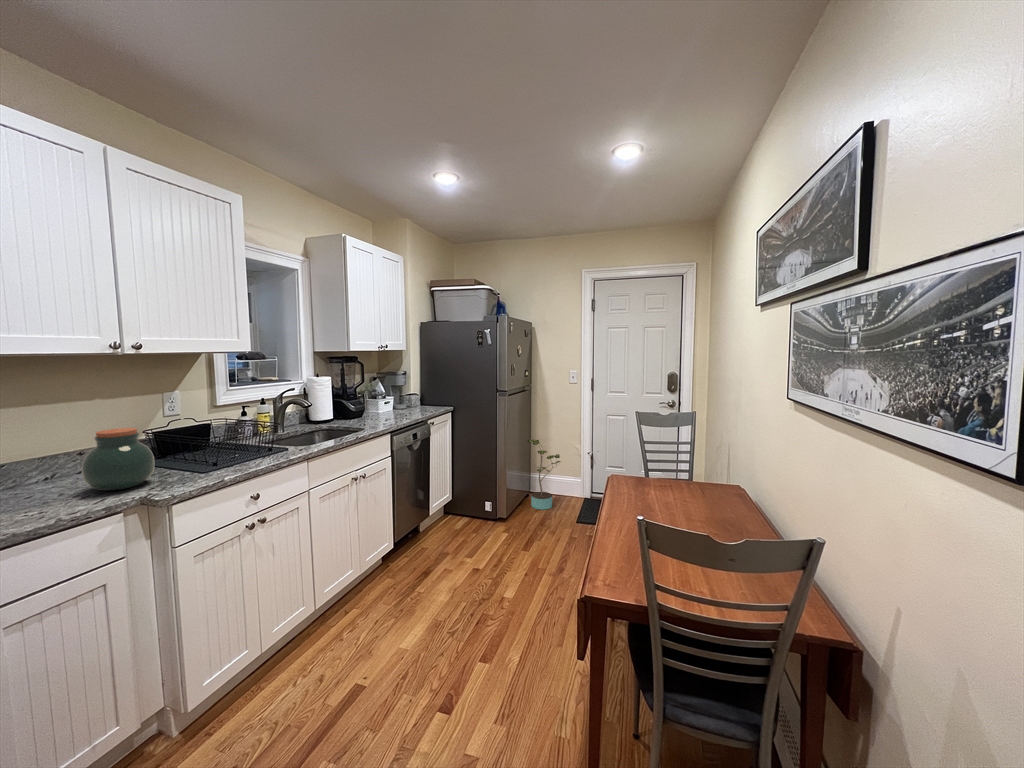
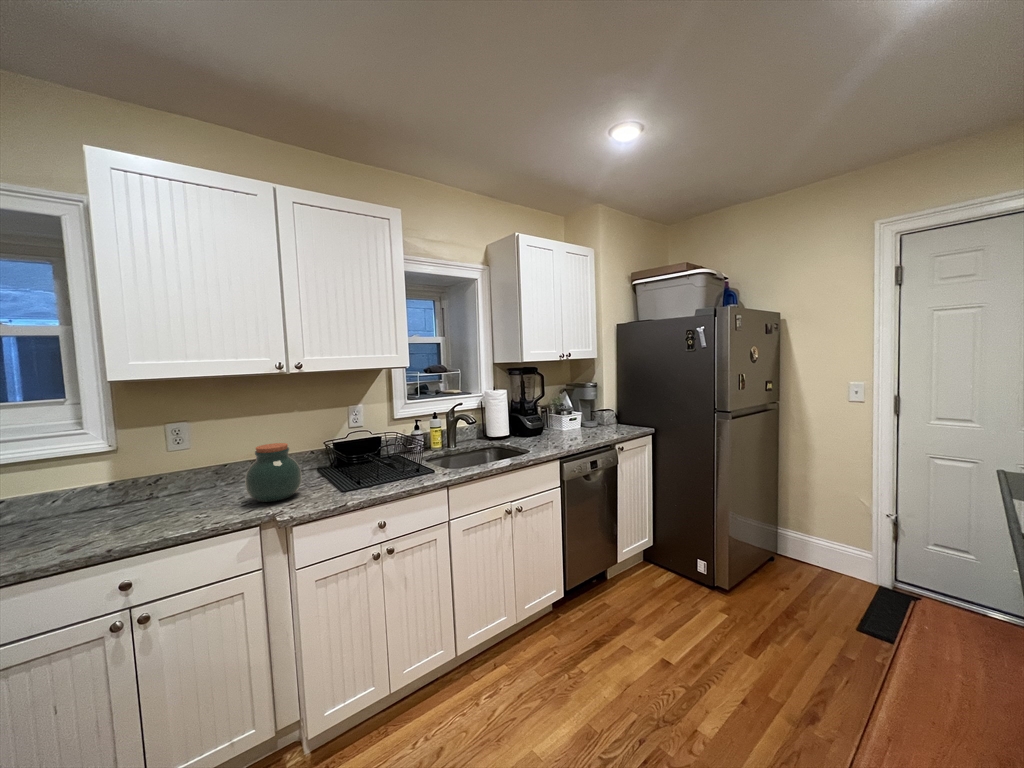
potted plant: present [528,440,560,510] -> none [770,482,834,590]

